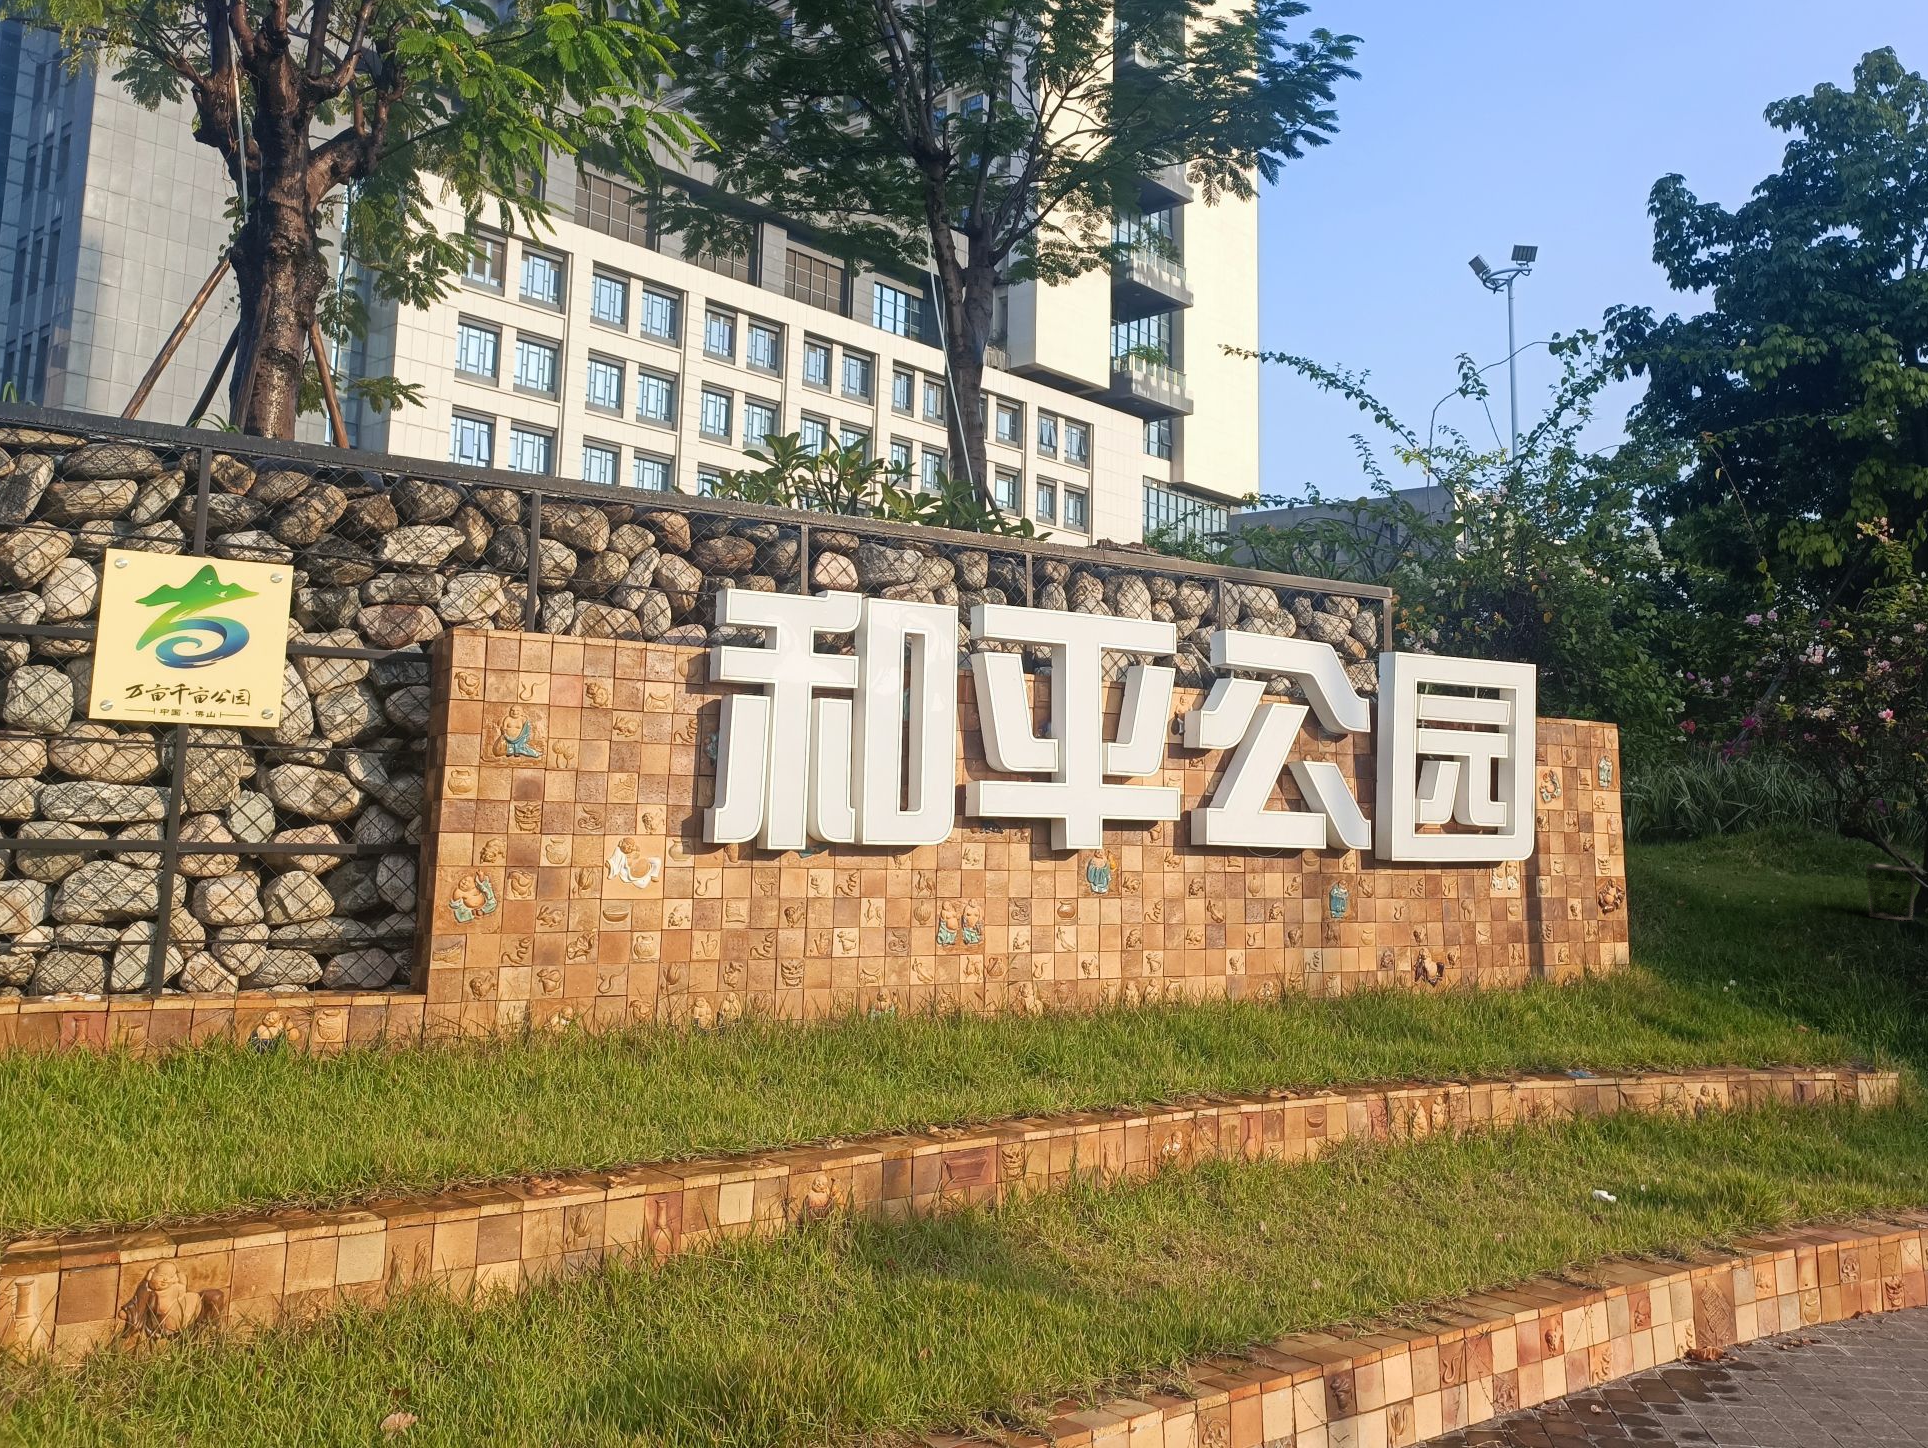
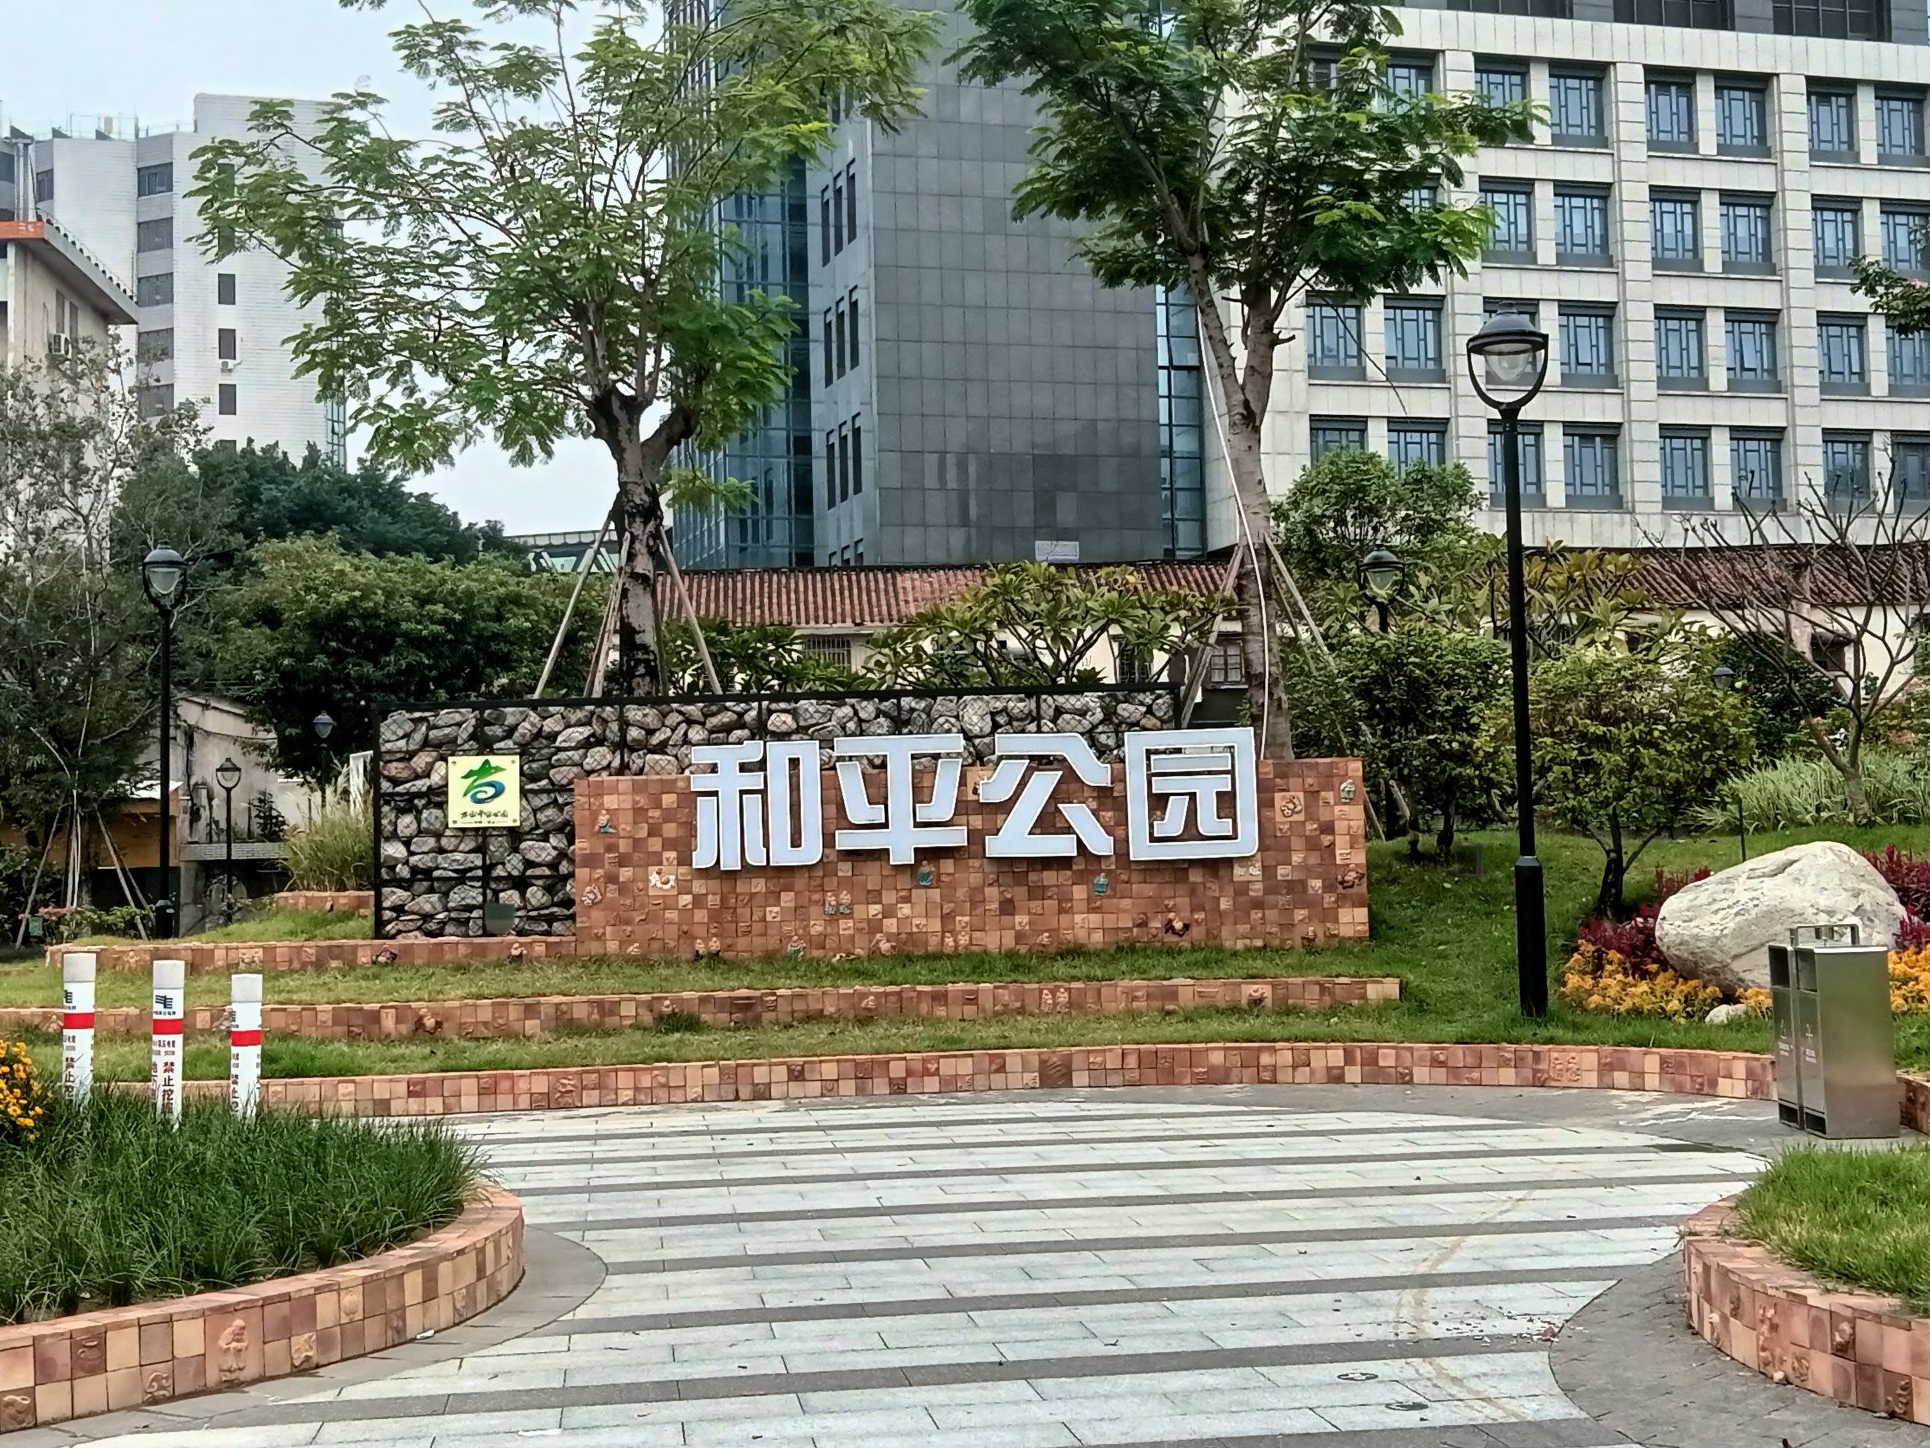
planter: none [161,910,245,990] -> present [485,903,515,934]

